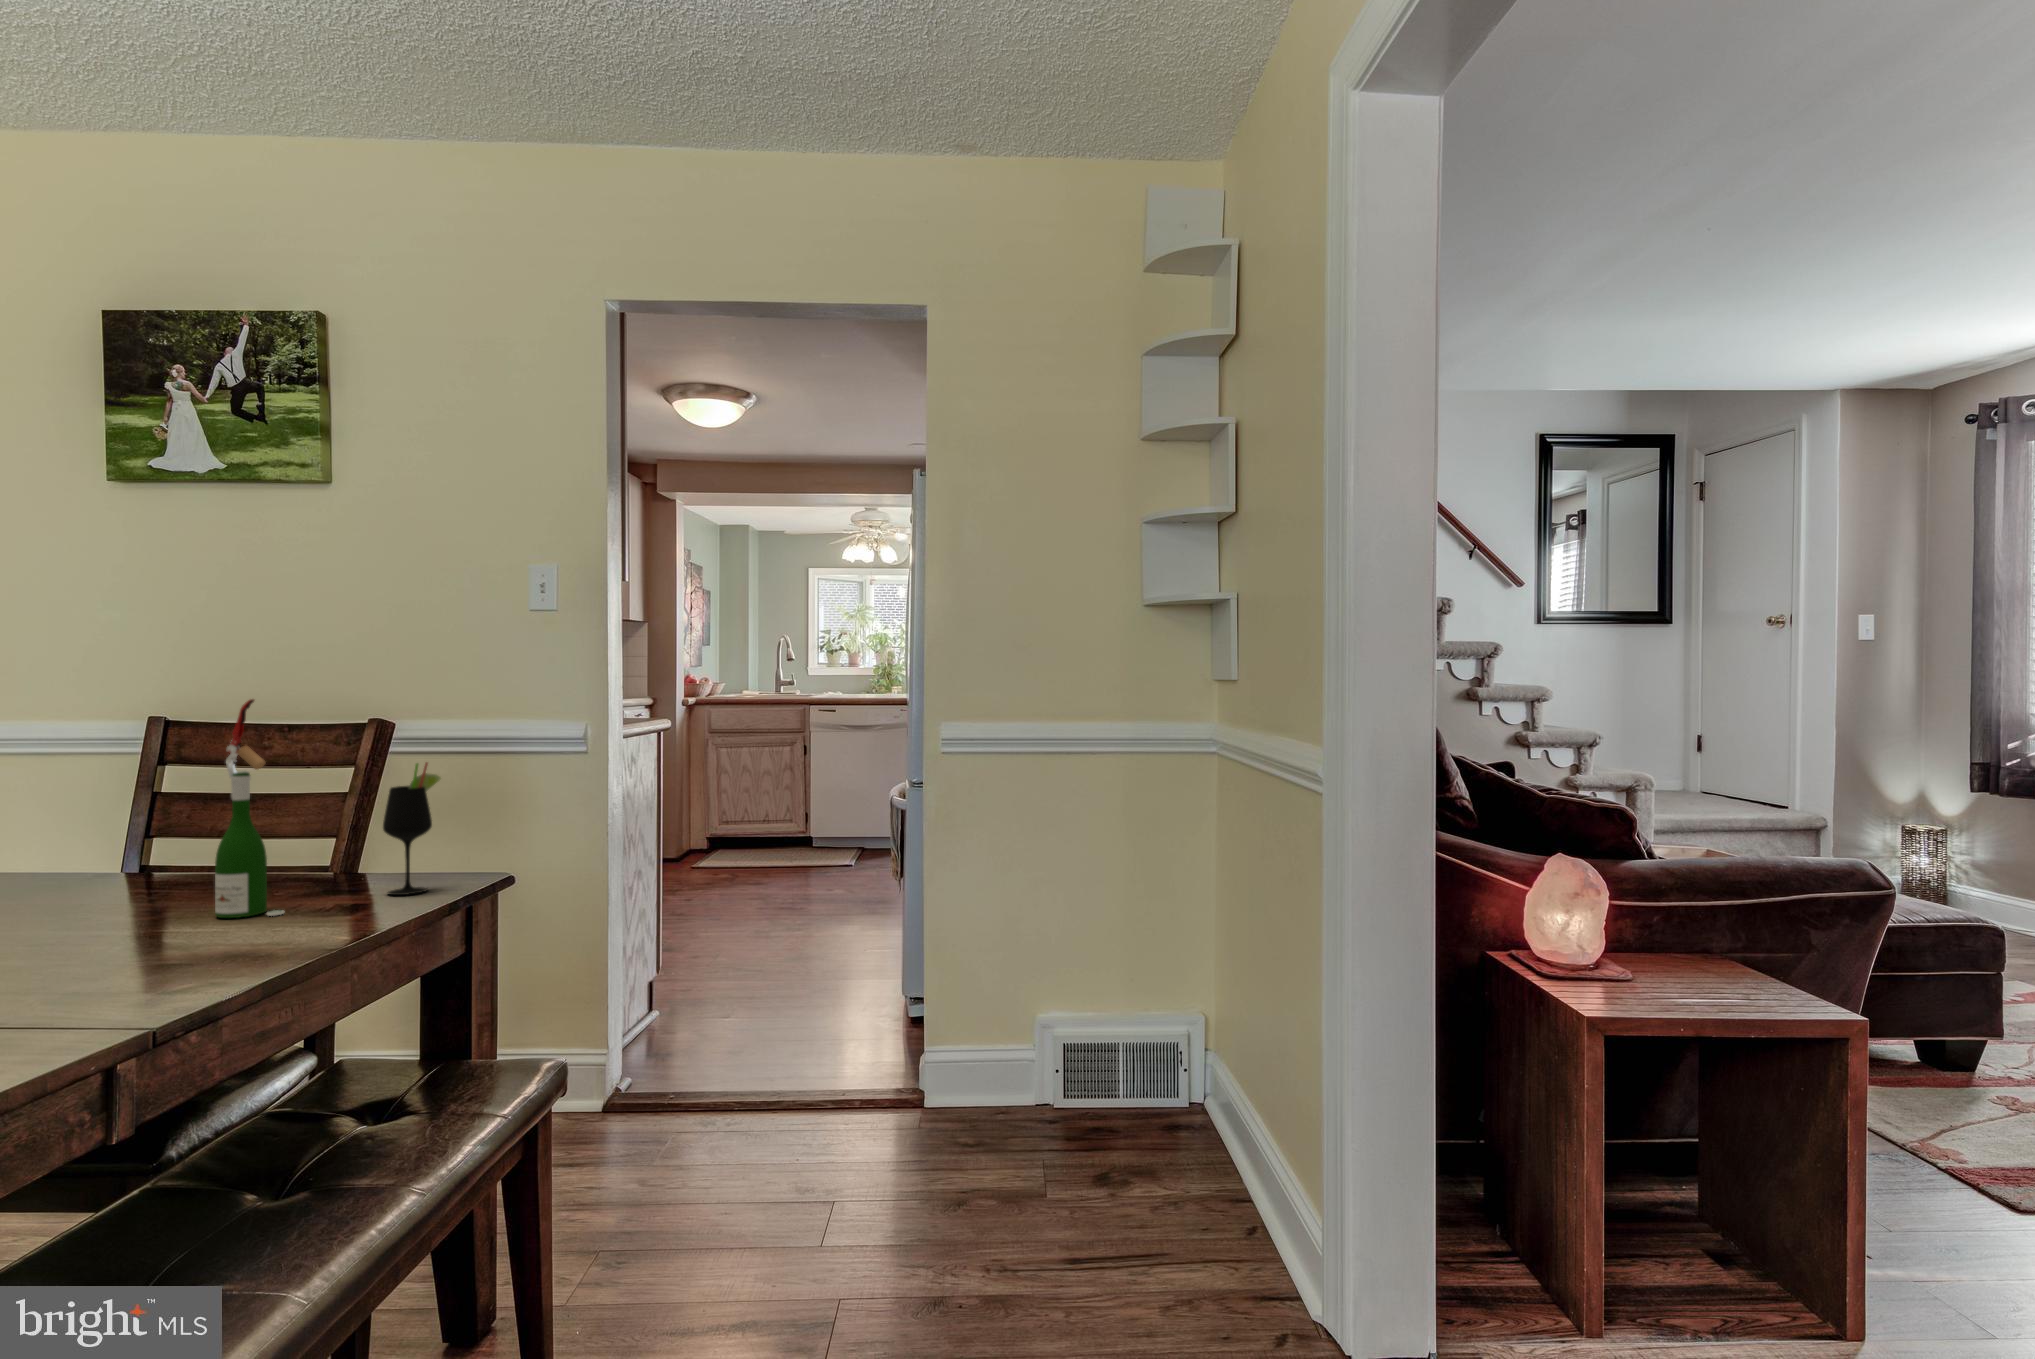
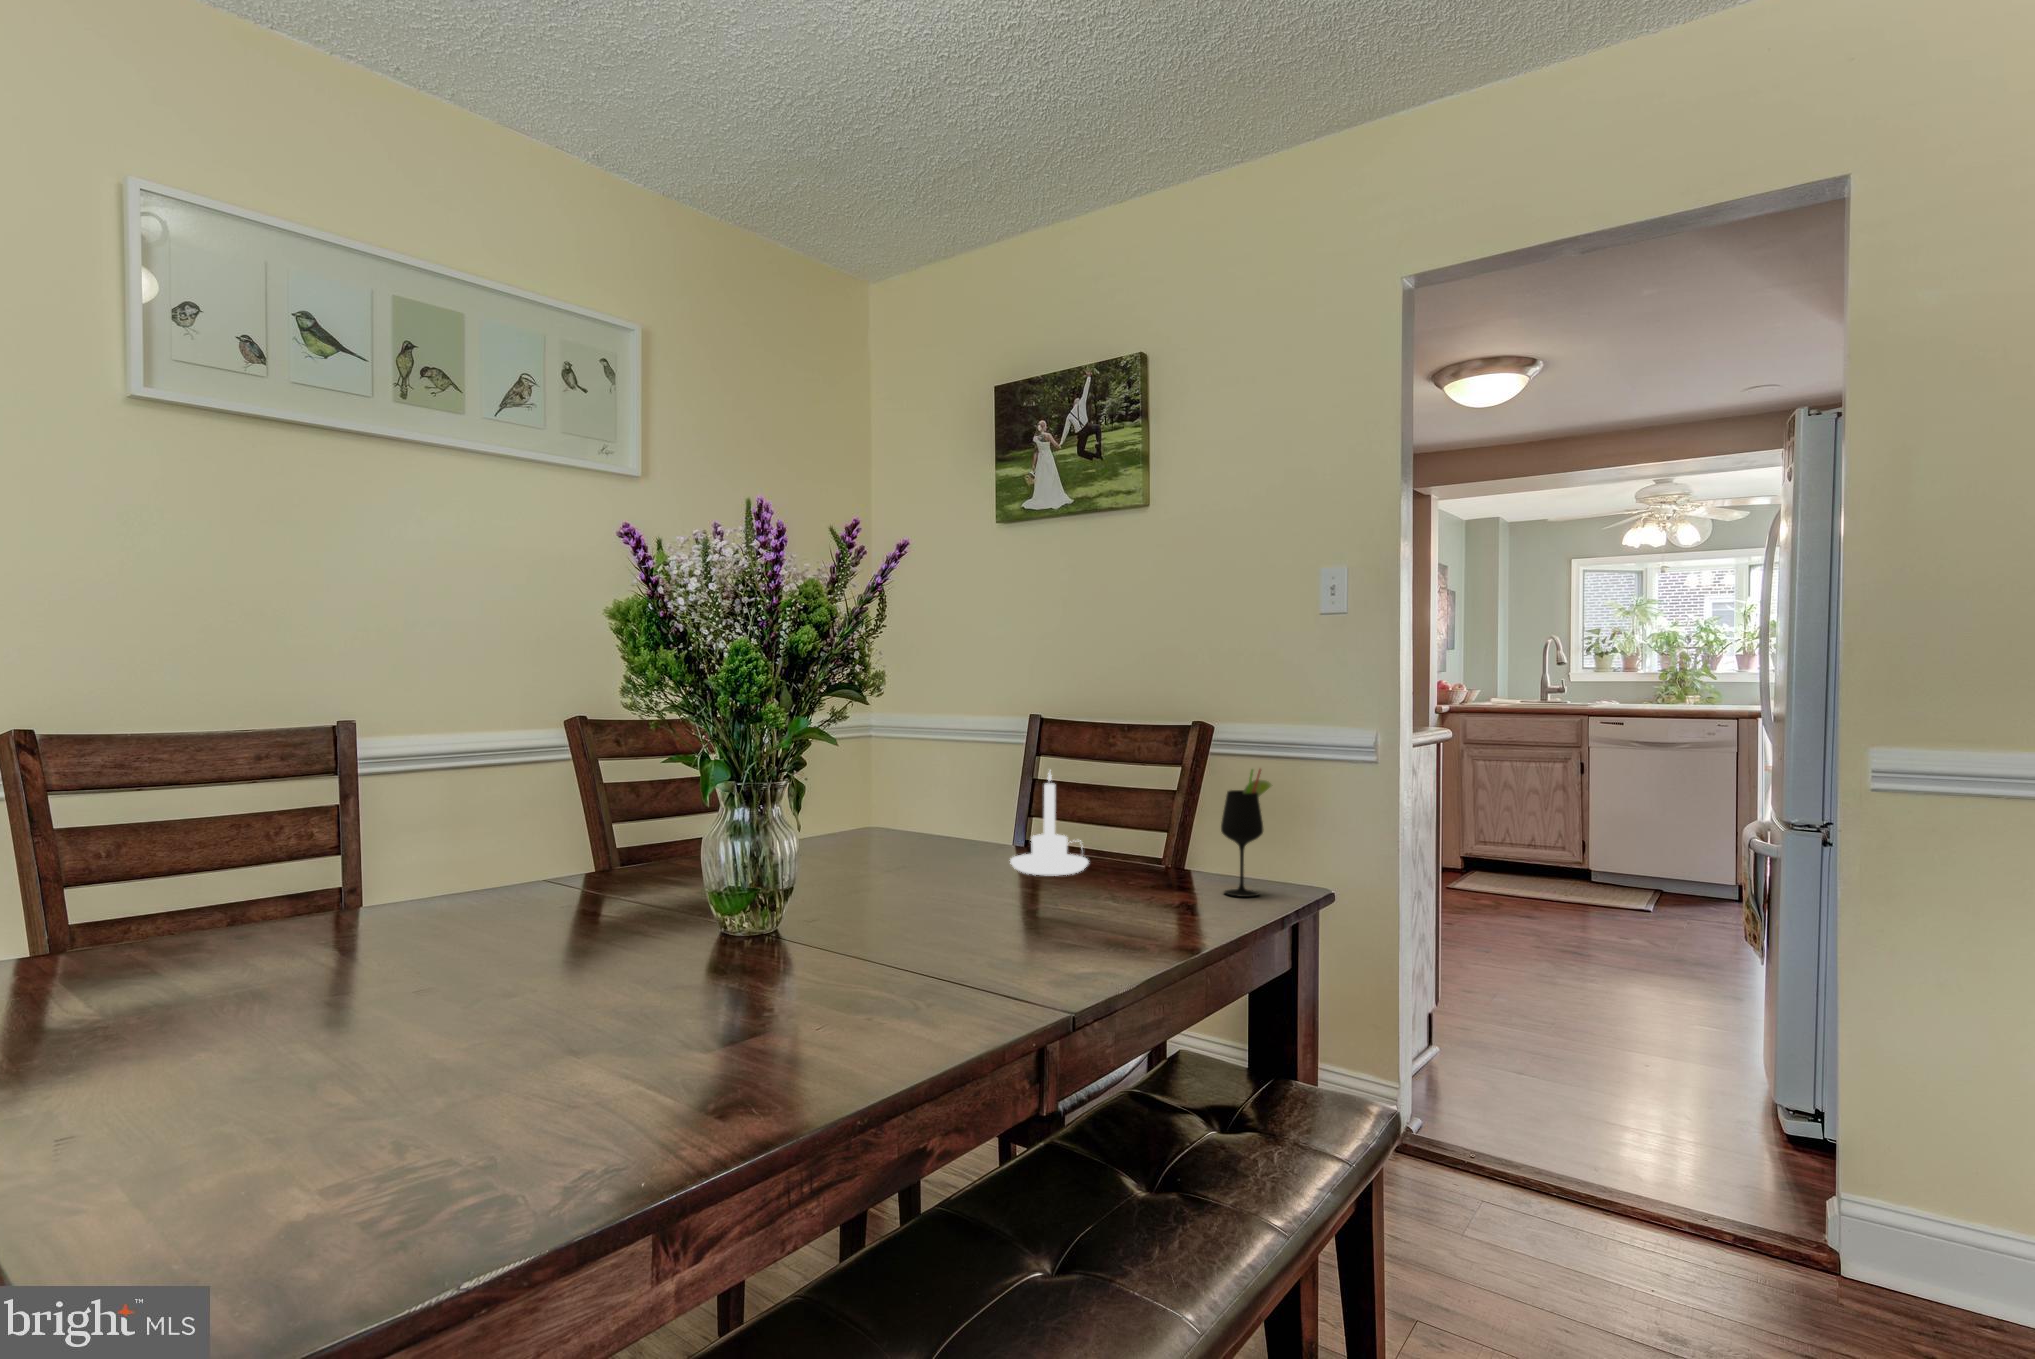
wine bottle: present [215,699,284,918] -> none [1093,704,1145,902]
candle holder: none [103,777,220,903] -> present [1010,772,1089,875]

